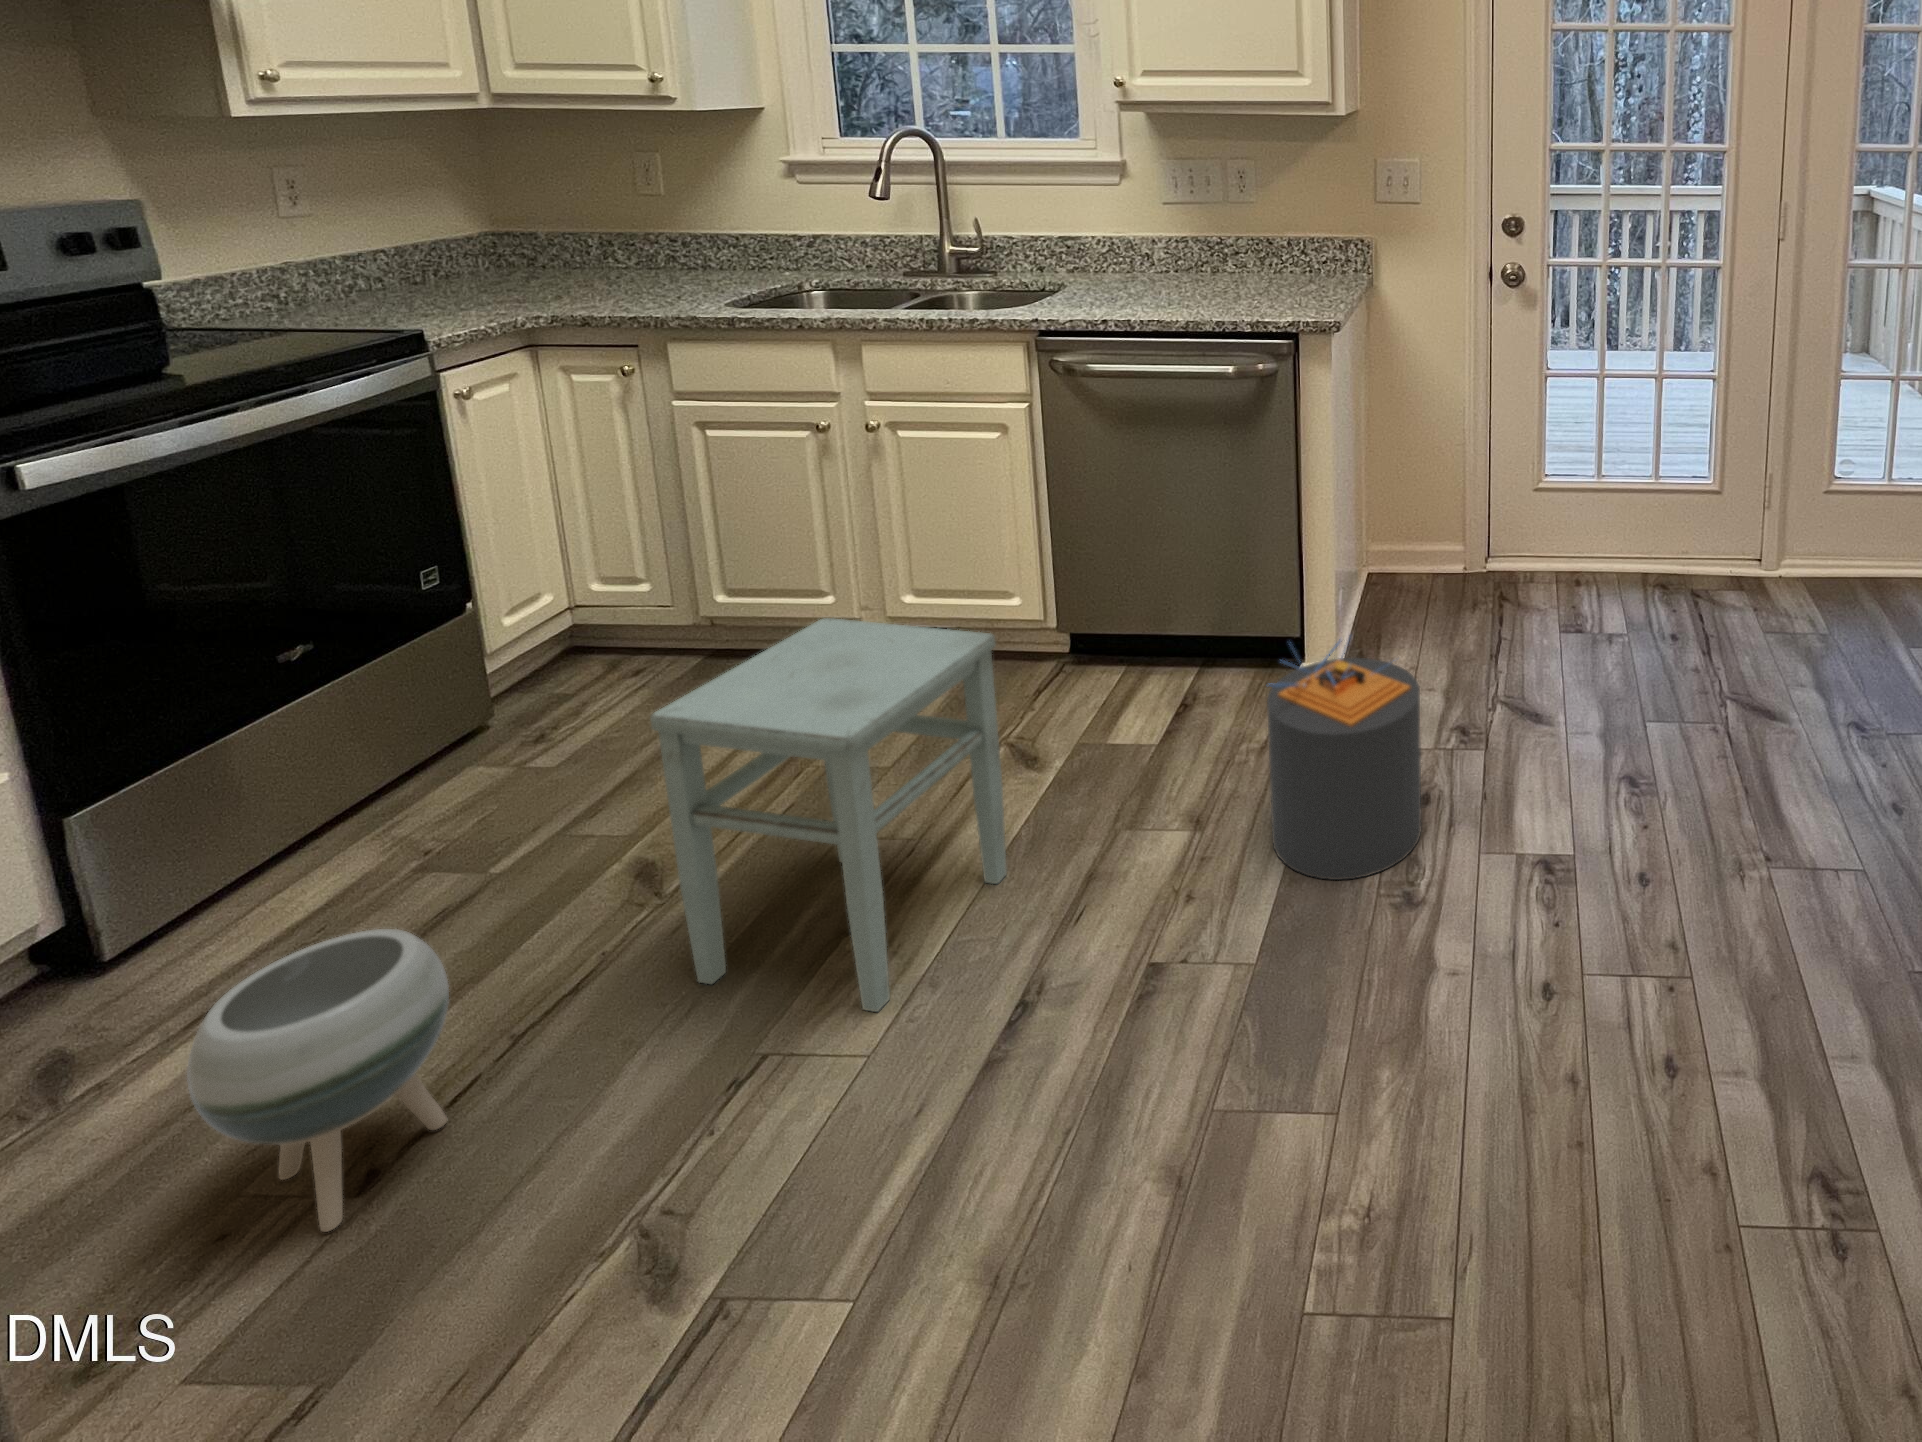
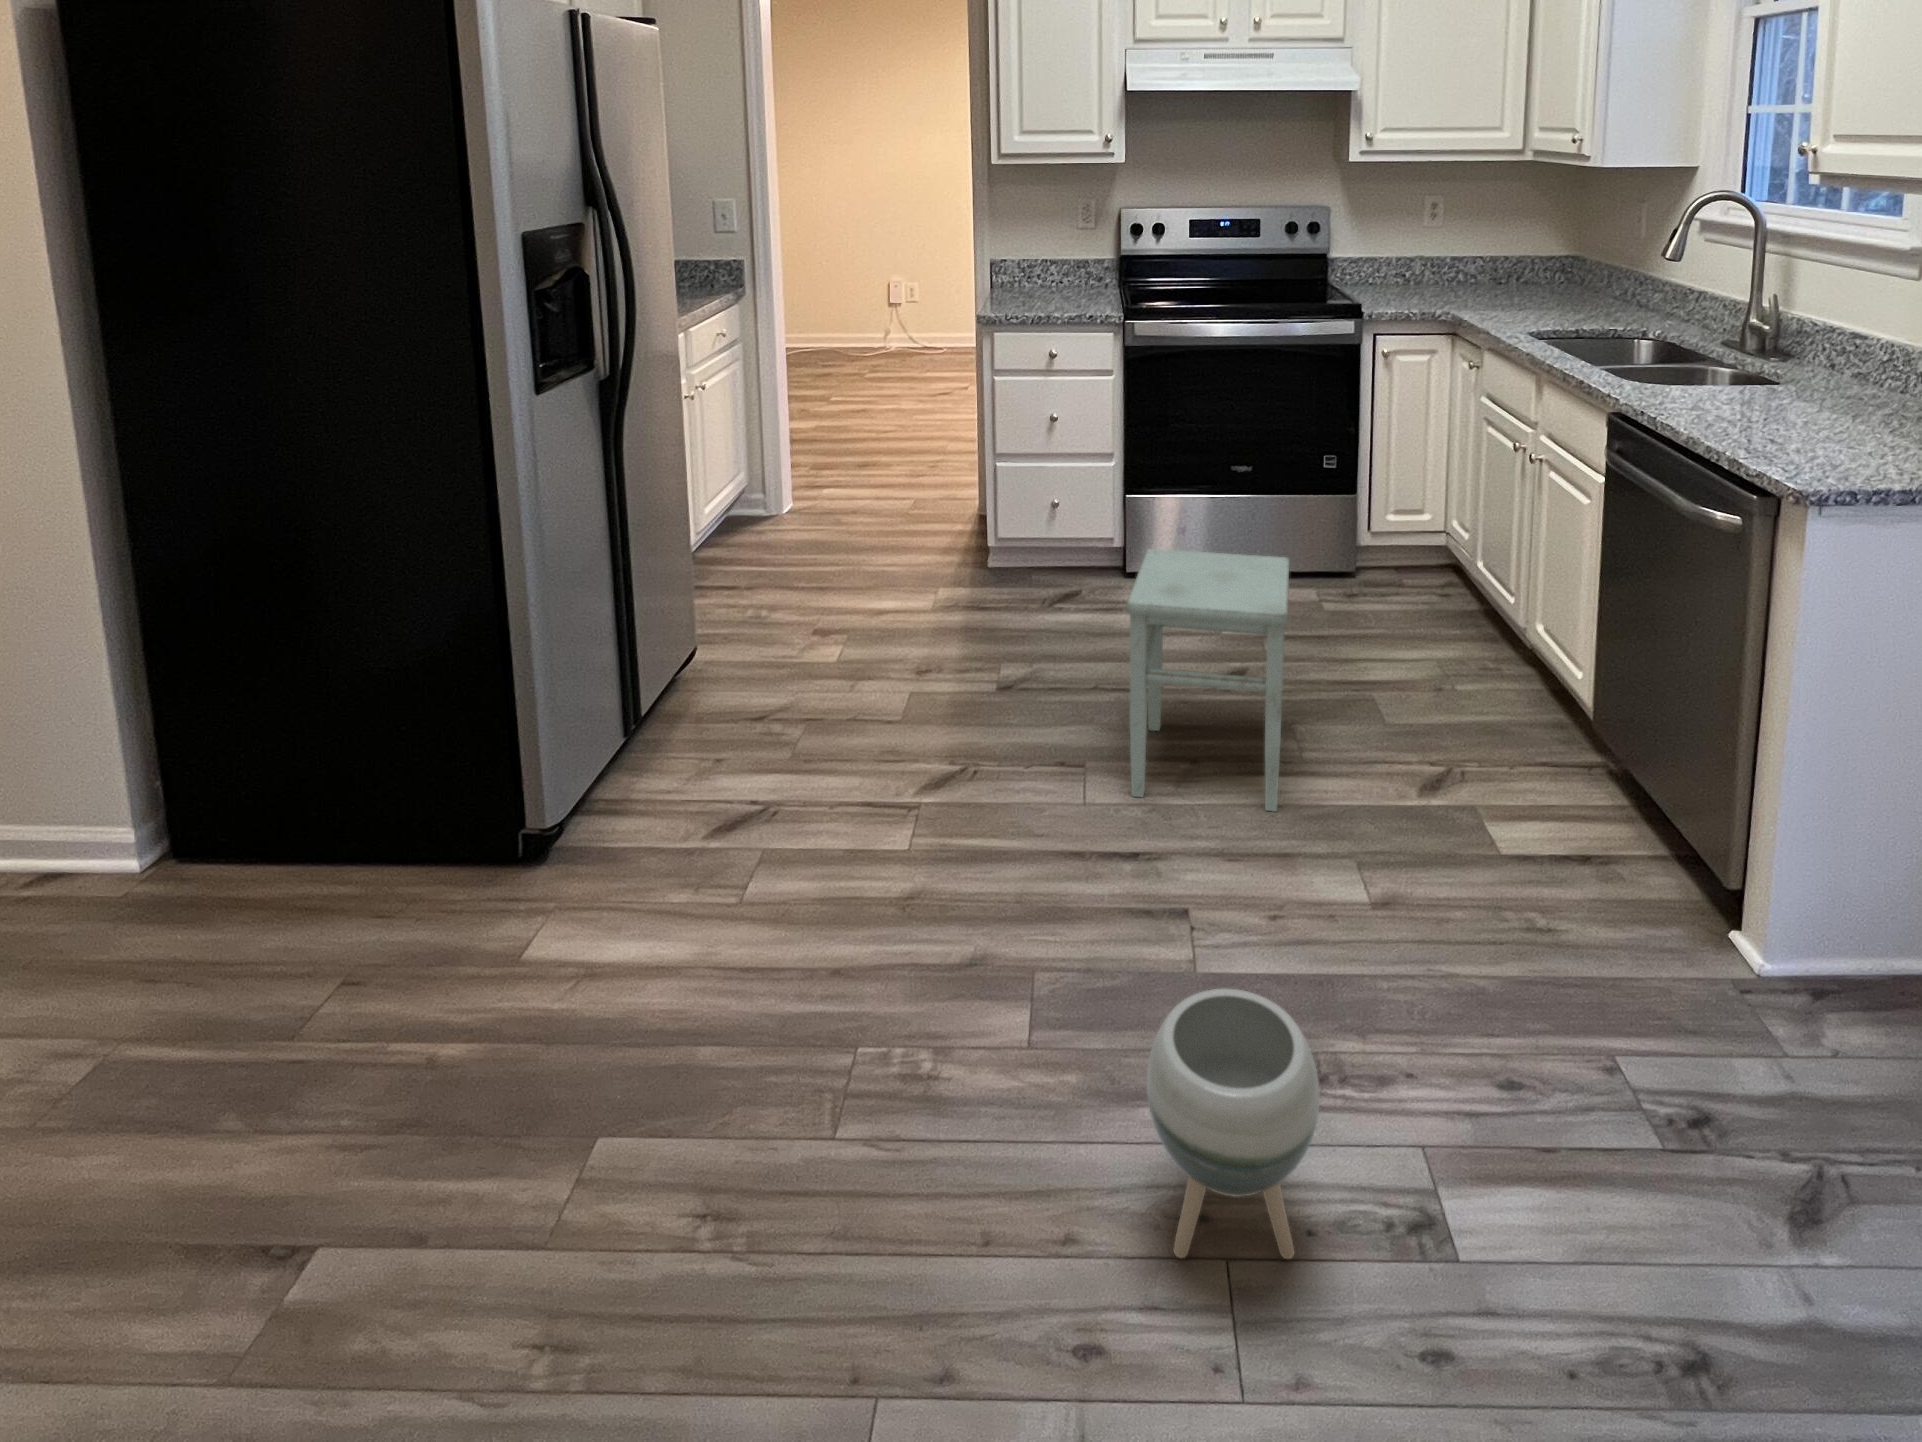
trash can: present [1266,639,1421,880] -> none [1325,759,1509,1085]
planter: present [187,929,449,1232] -> present [1147,989,1319,1259]

